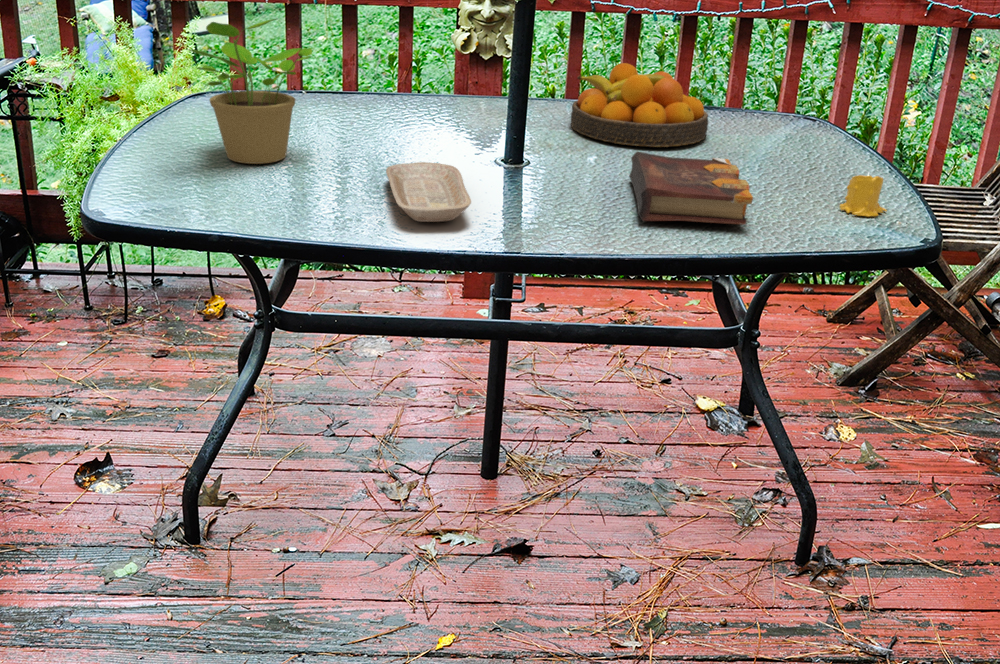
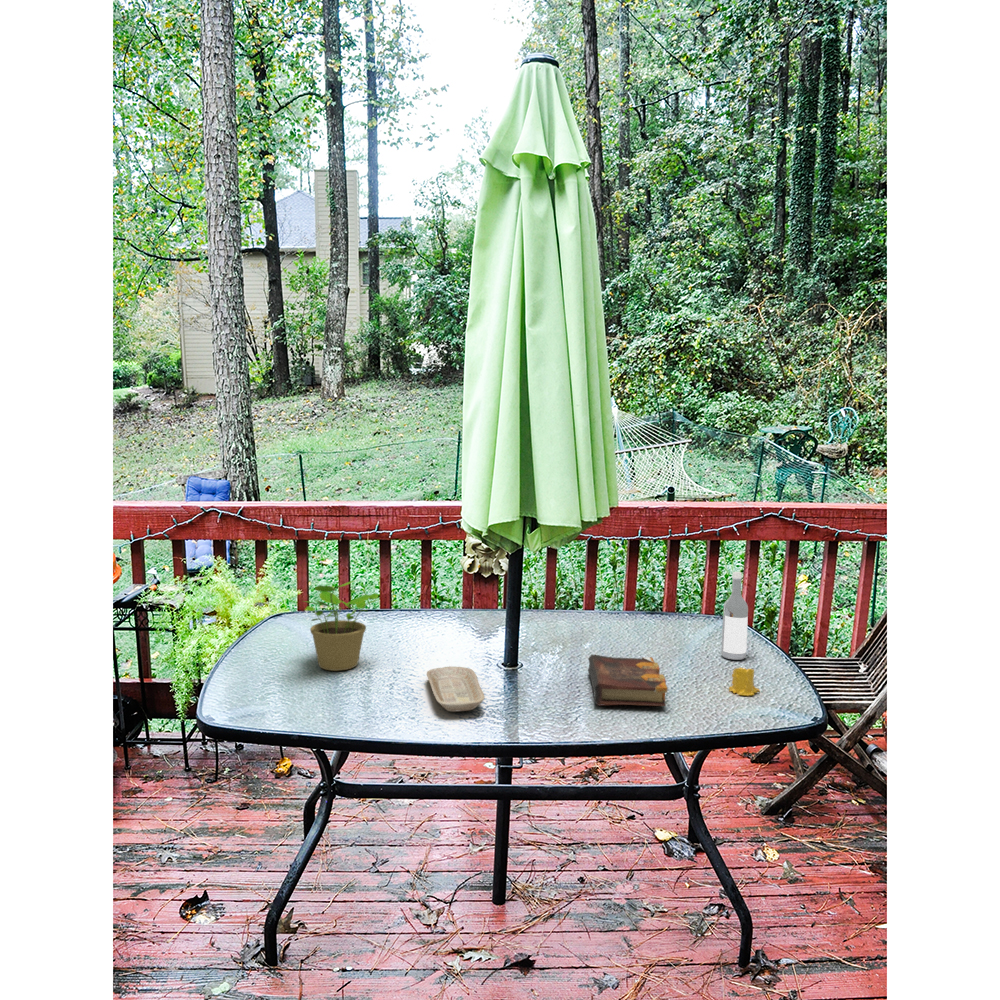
wine bottle: none [827,34,879,171] -> present [721,572,748,660]
fruit bowl: present [571,63,708,147] -> none [547,588,640,646]

